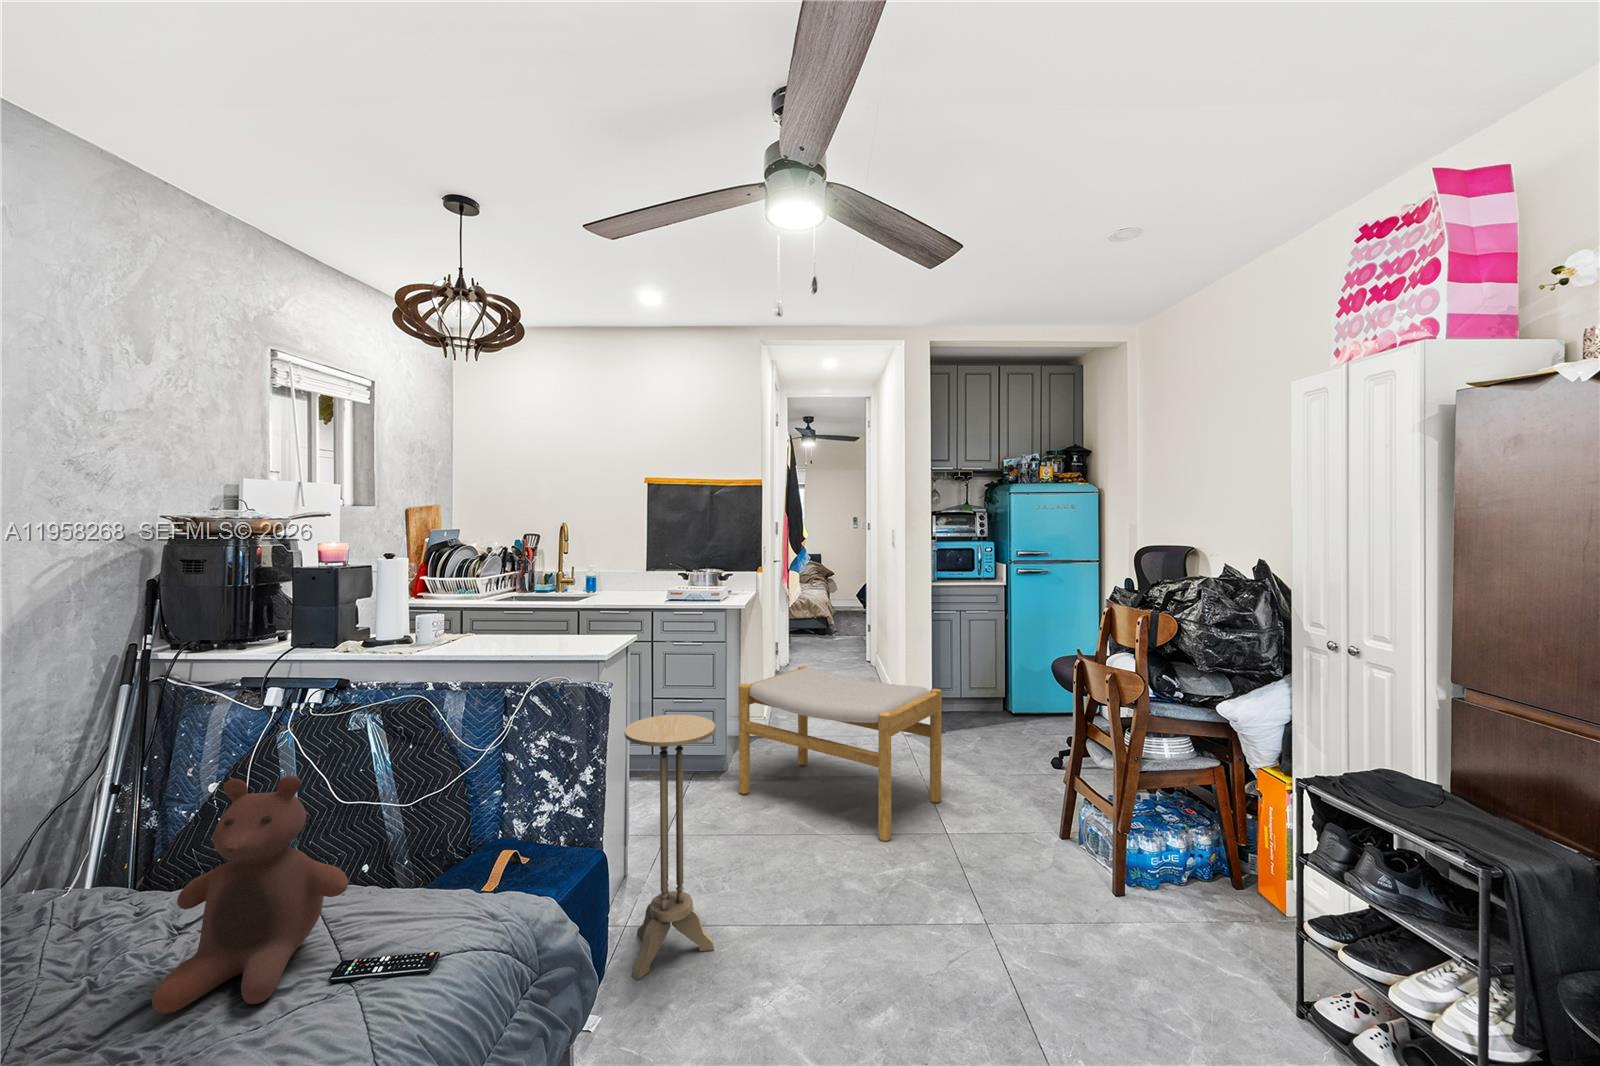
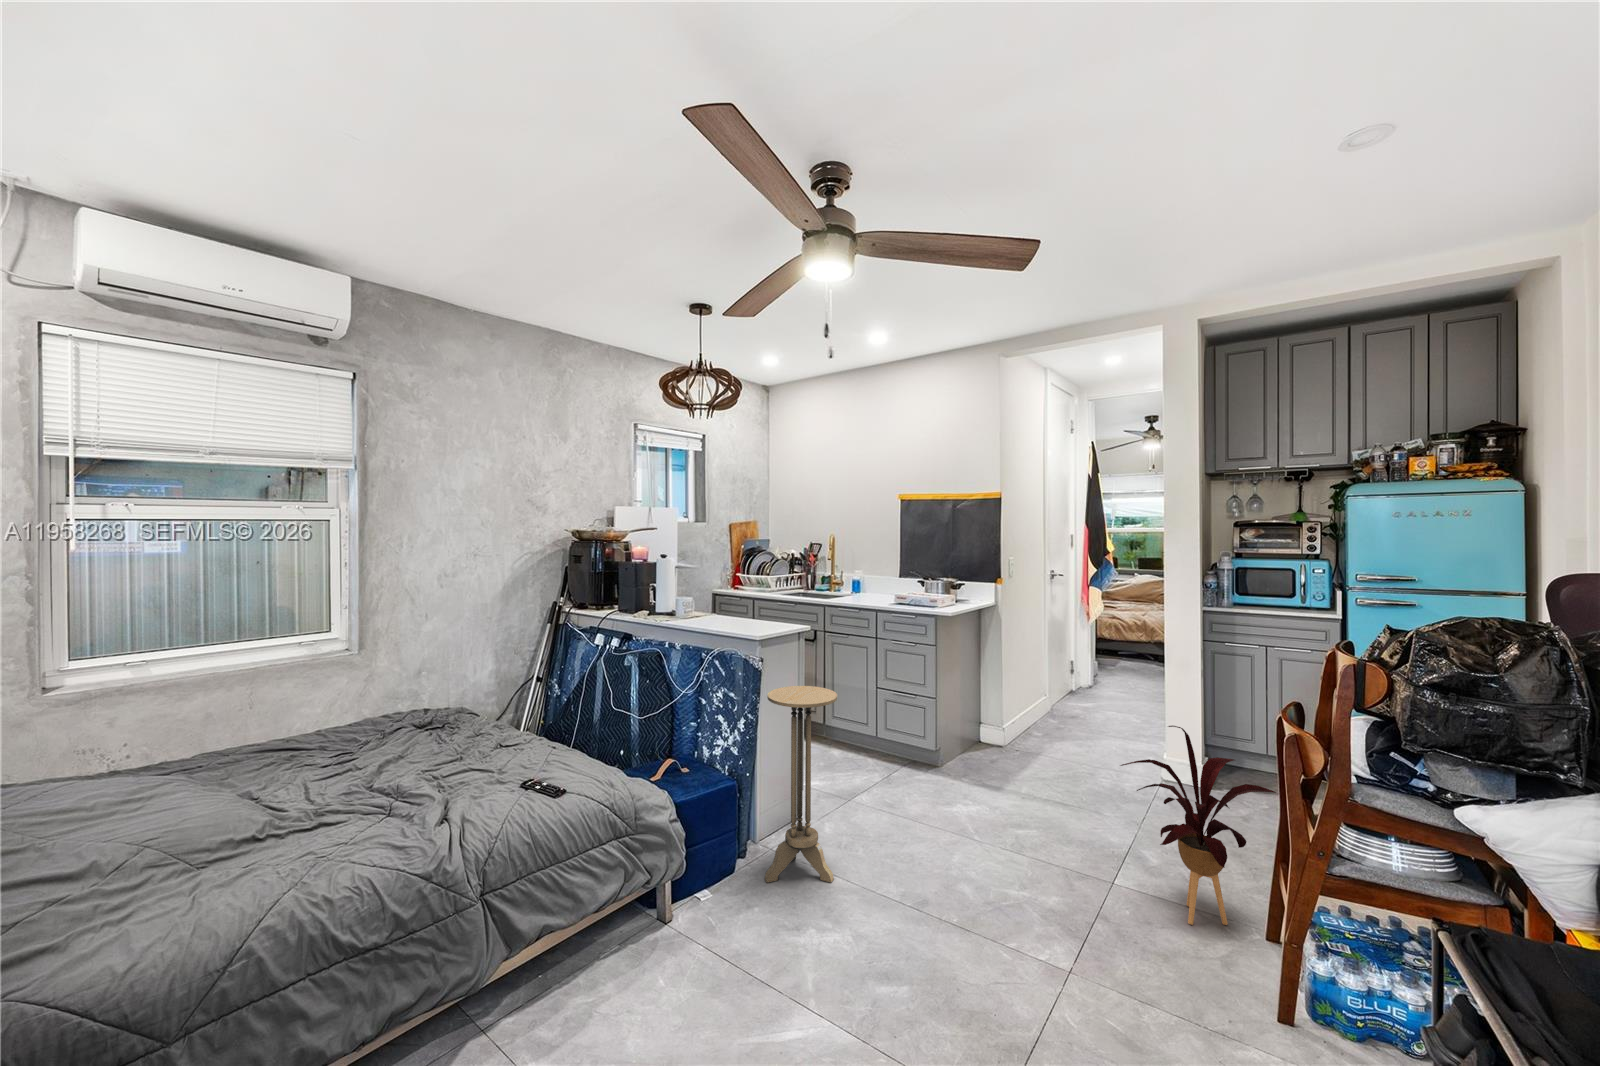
footstool: present [738,666,942,841] -> none [938,673,1137,851]
house plant: none [973,695,1086,871] -> present [1120,726,1276,925]
stuffed bear: present [152,775,348,1014] -> none [452,669,544,790]

